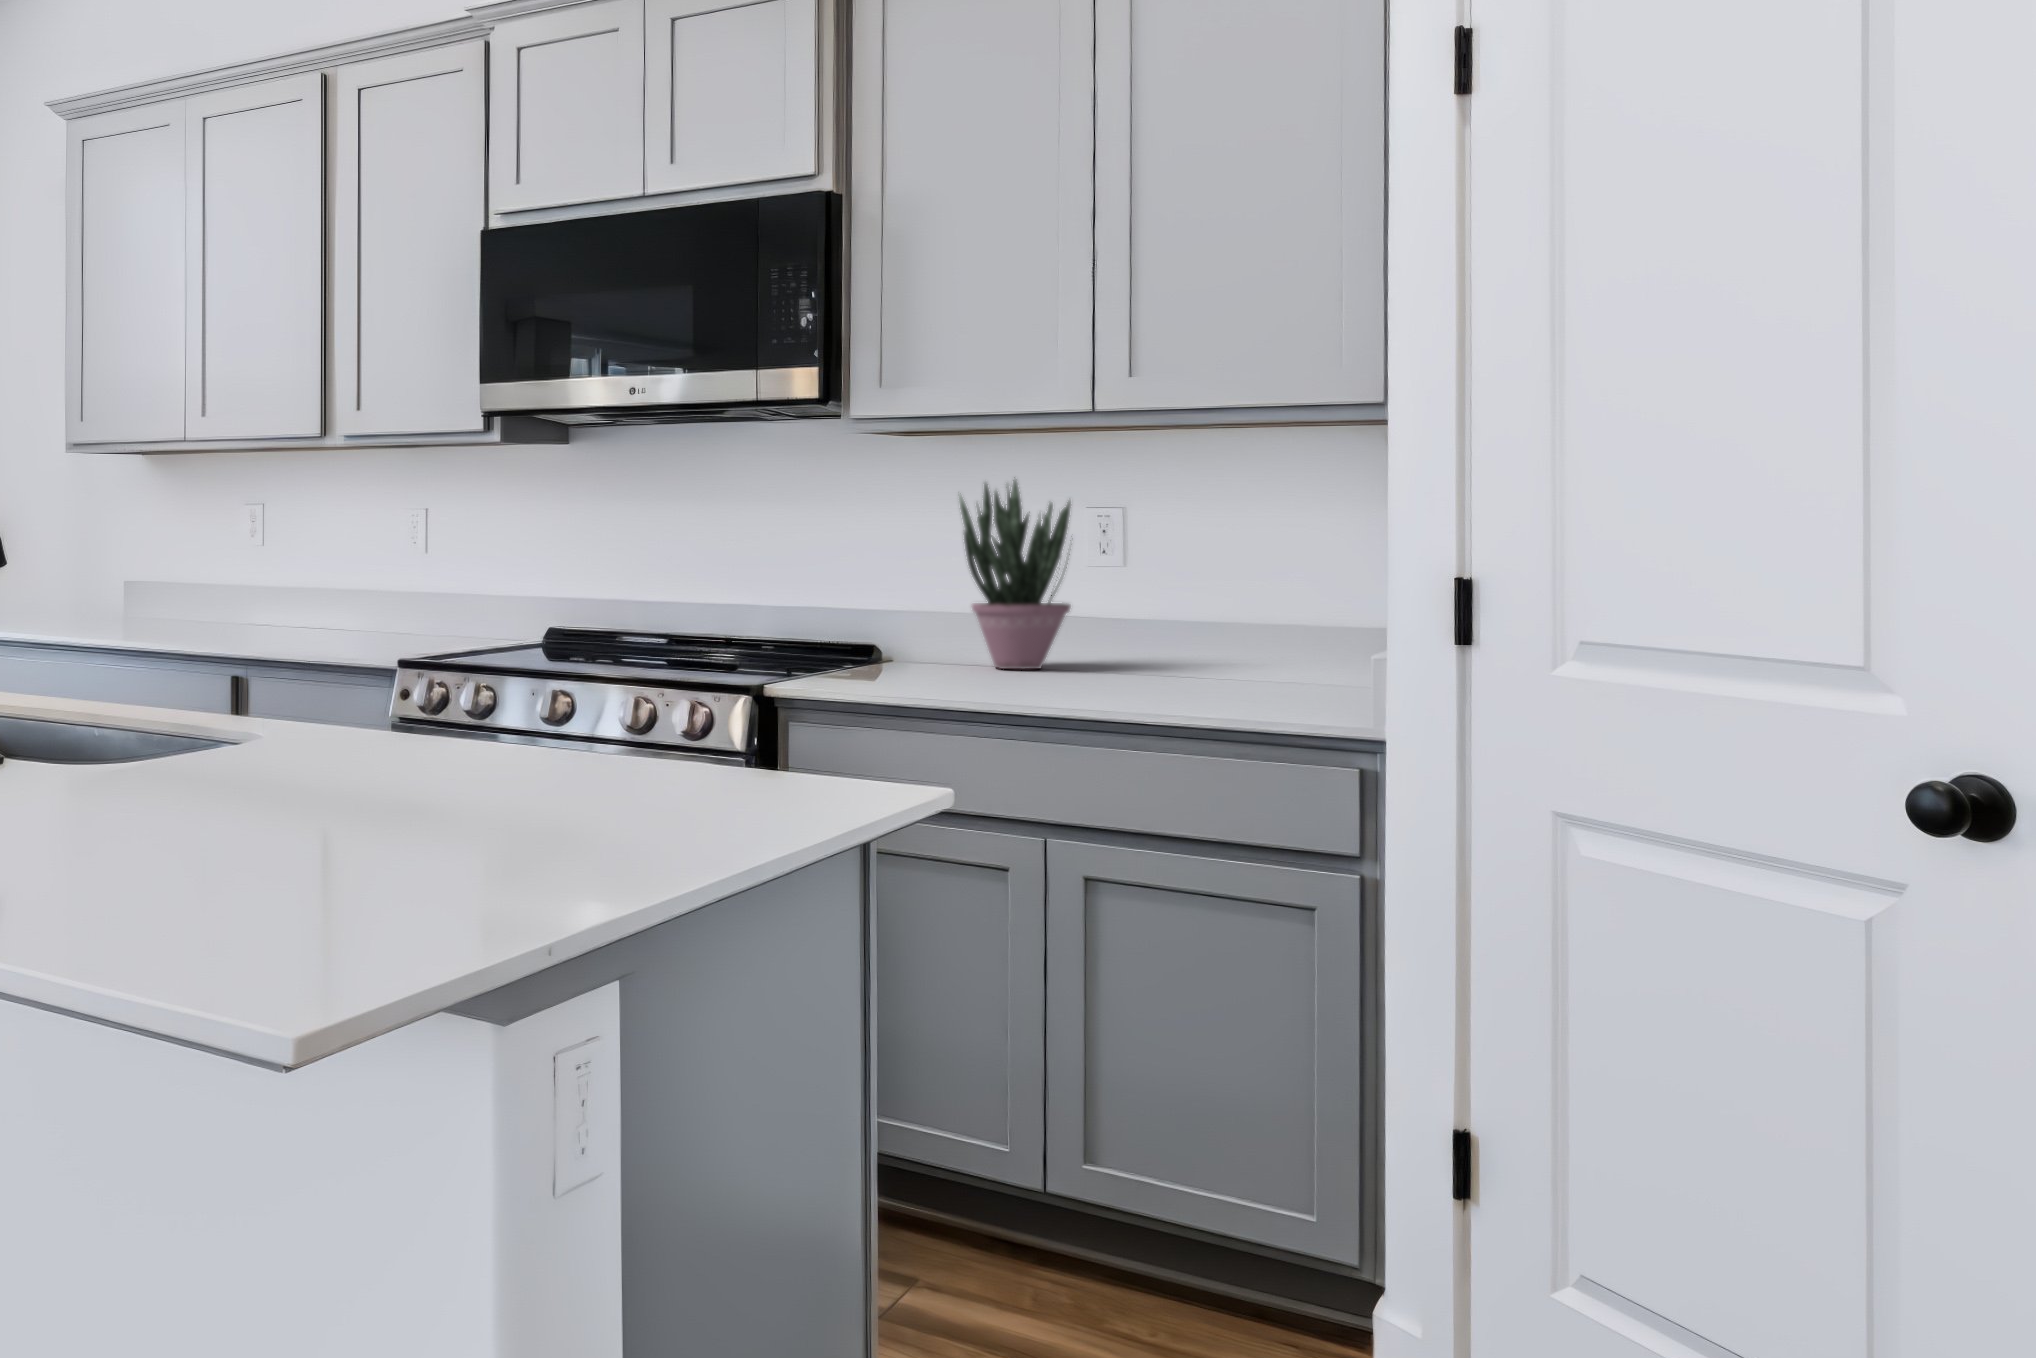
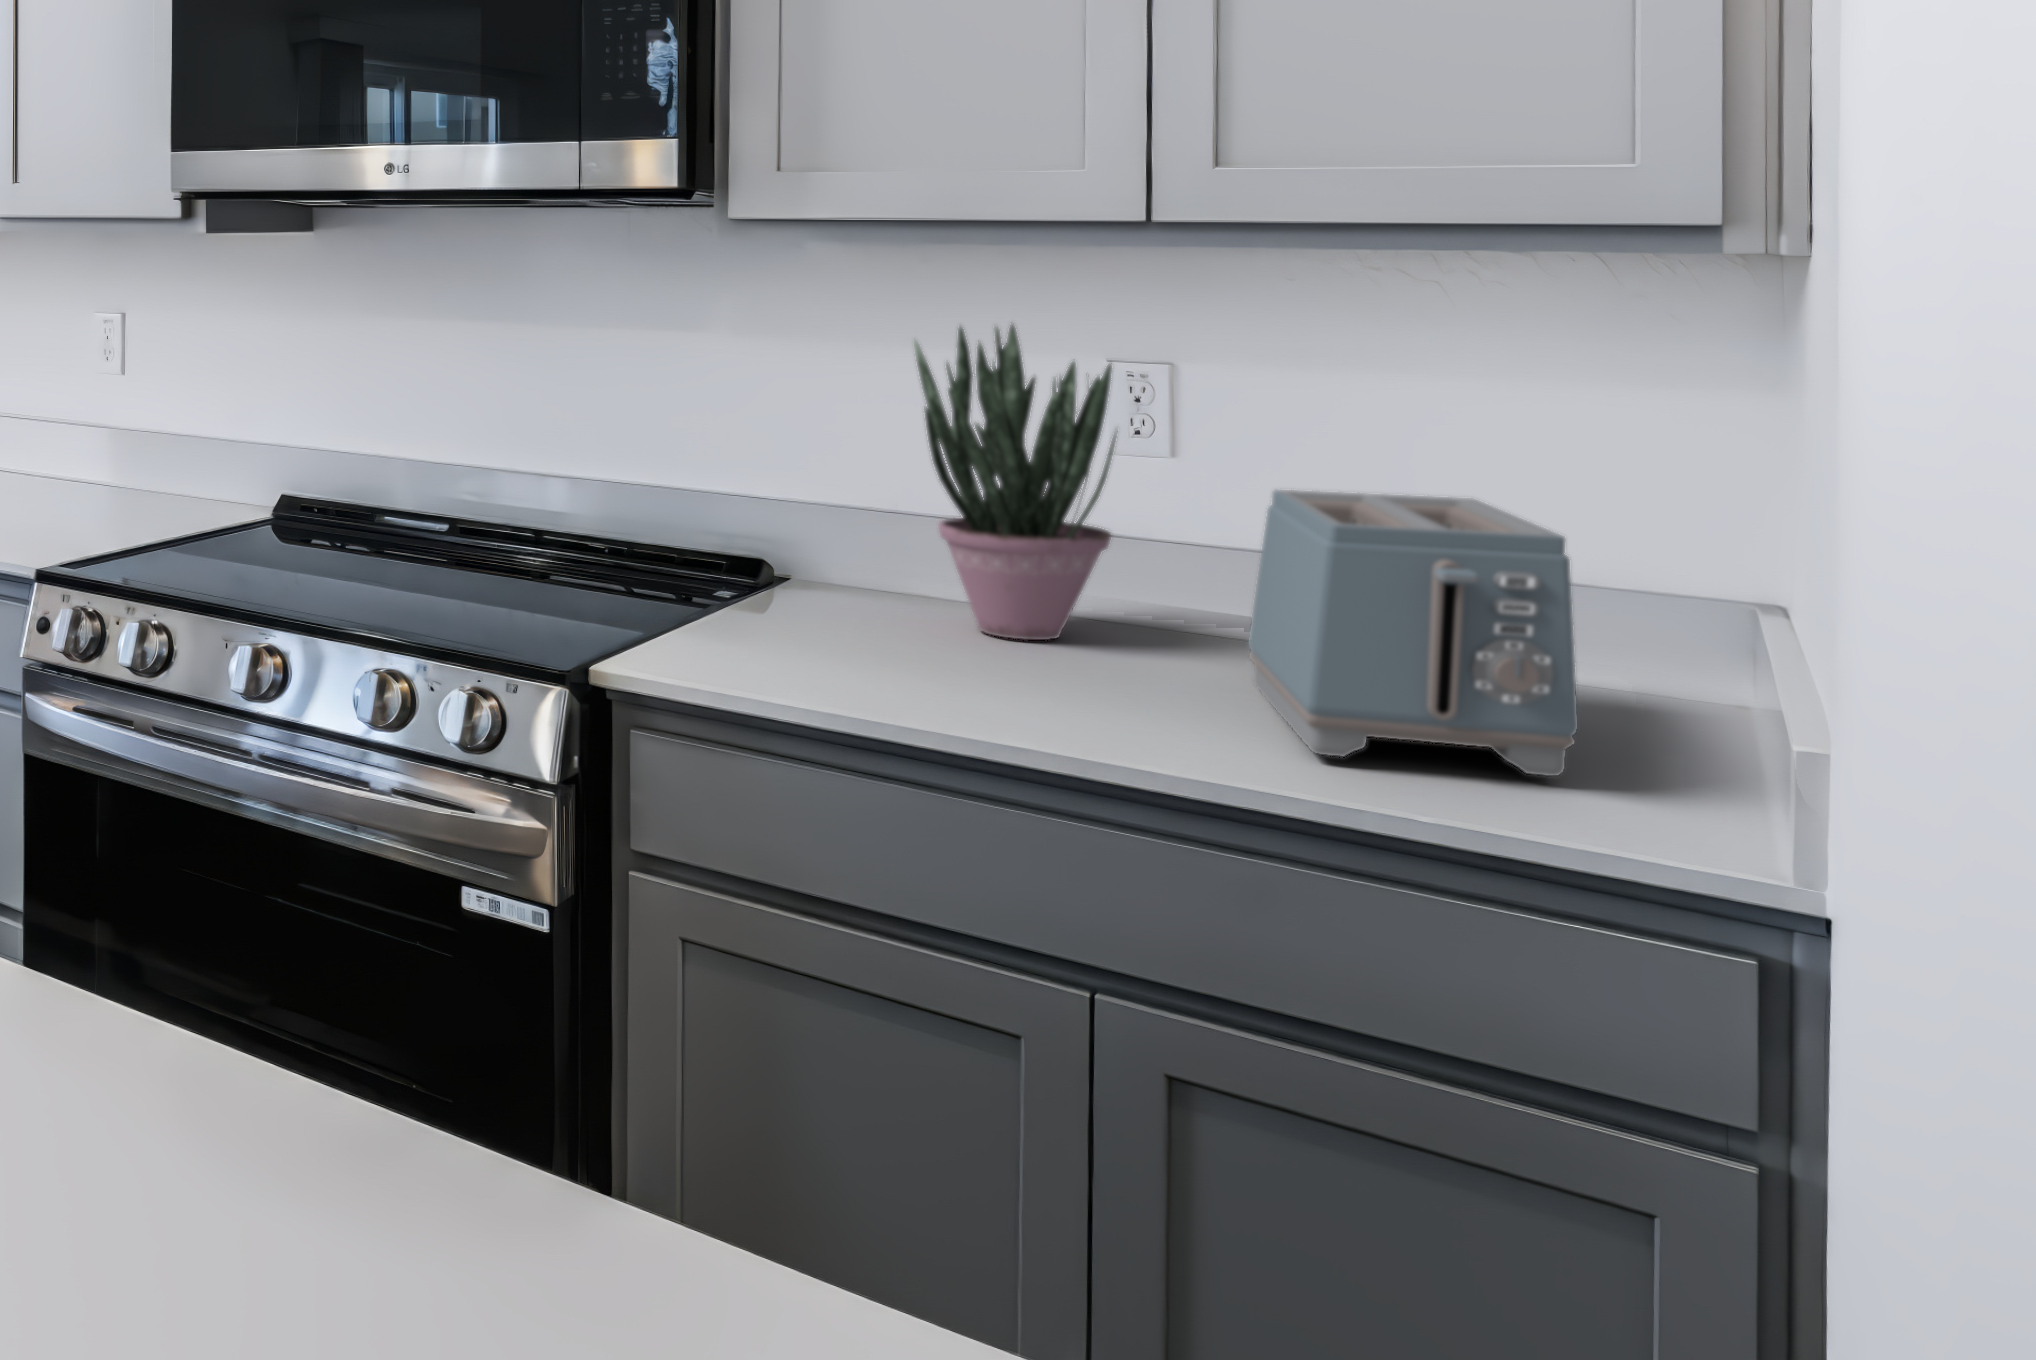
toaster: none [1142,566,1291,695] -> present [1249,490,1578,776]

